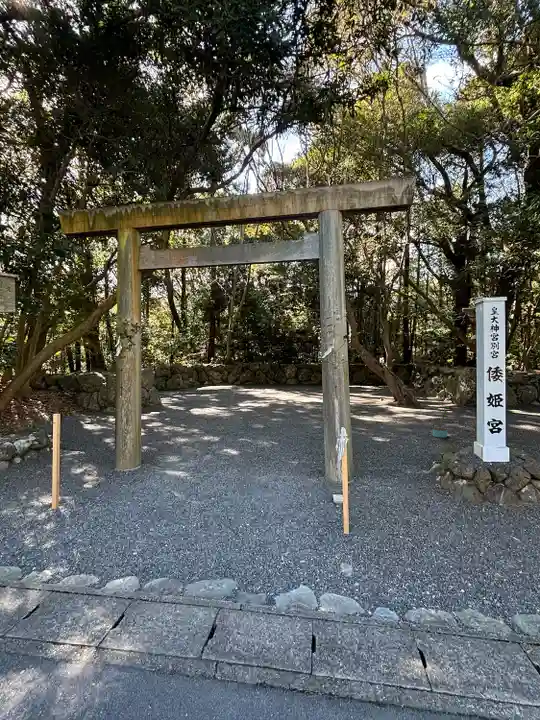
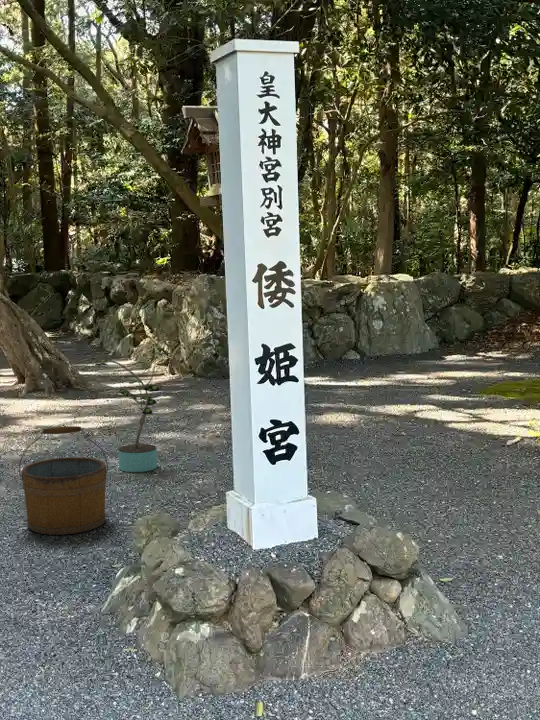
bucket: none [399,417,430,453] -> present [19,426,108,535]

